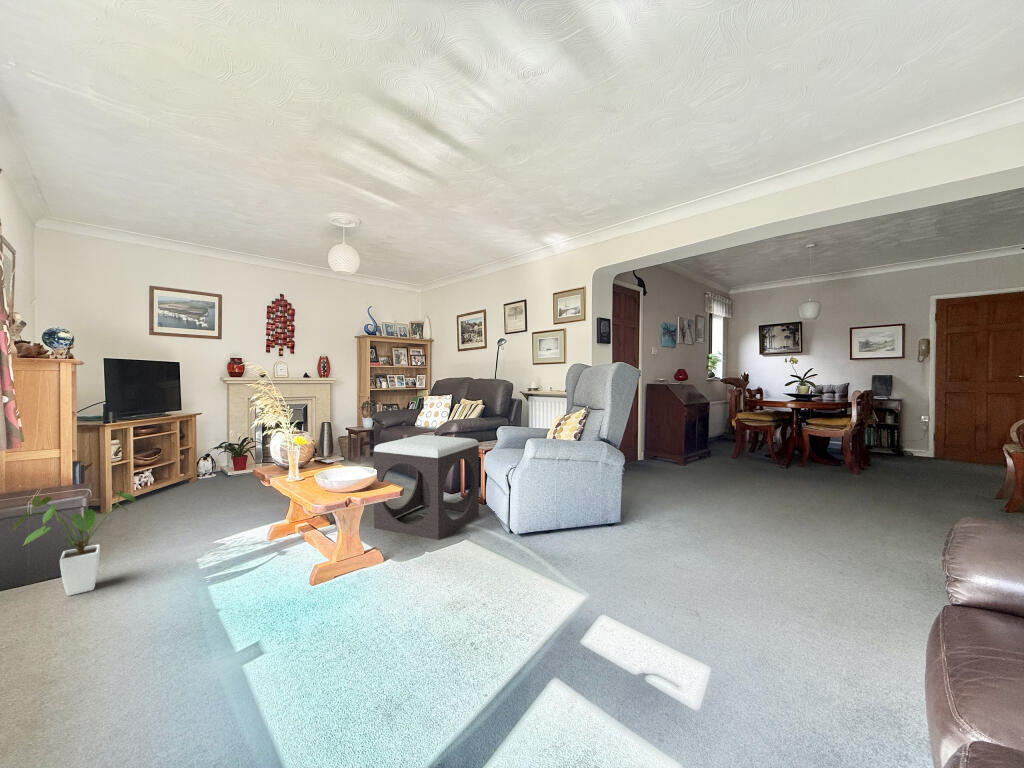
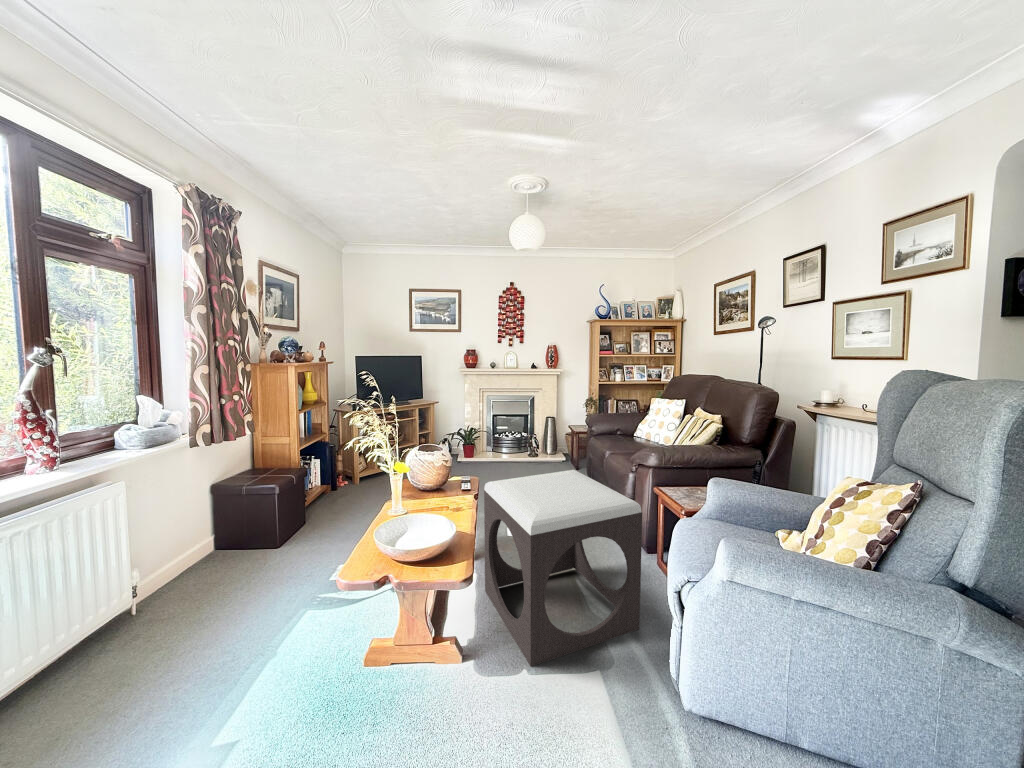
house plant: present [14,490,135,596] -> none [176,483,266,578]

